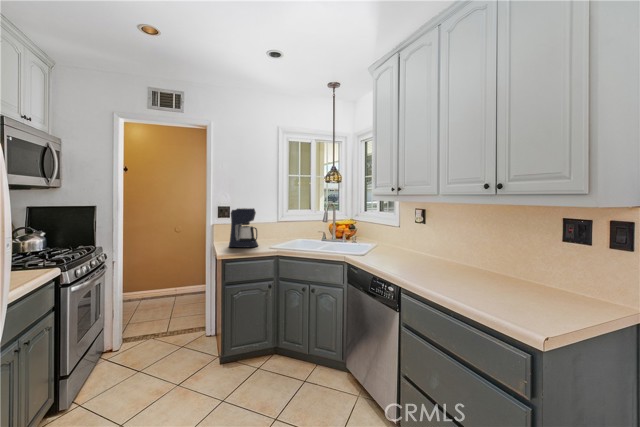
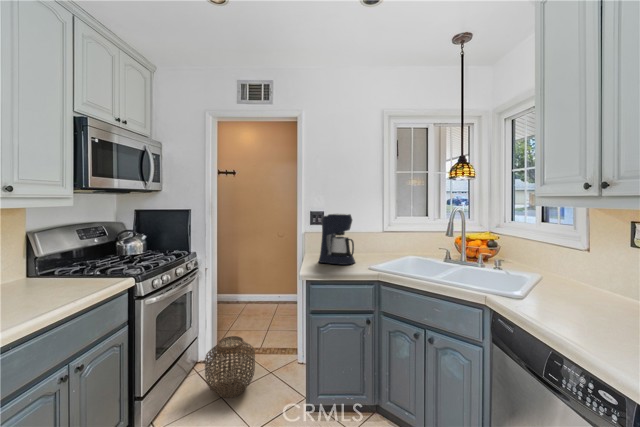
woven basket: none [124,318,173,371] -> present [205,336,255,398]

